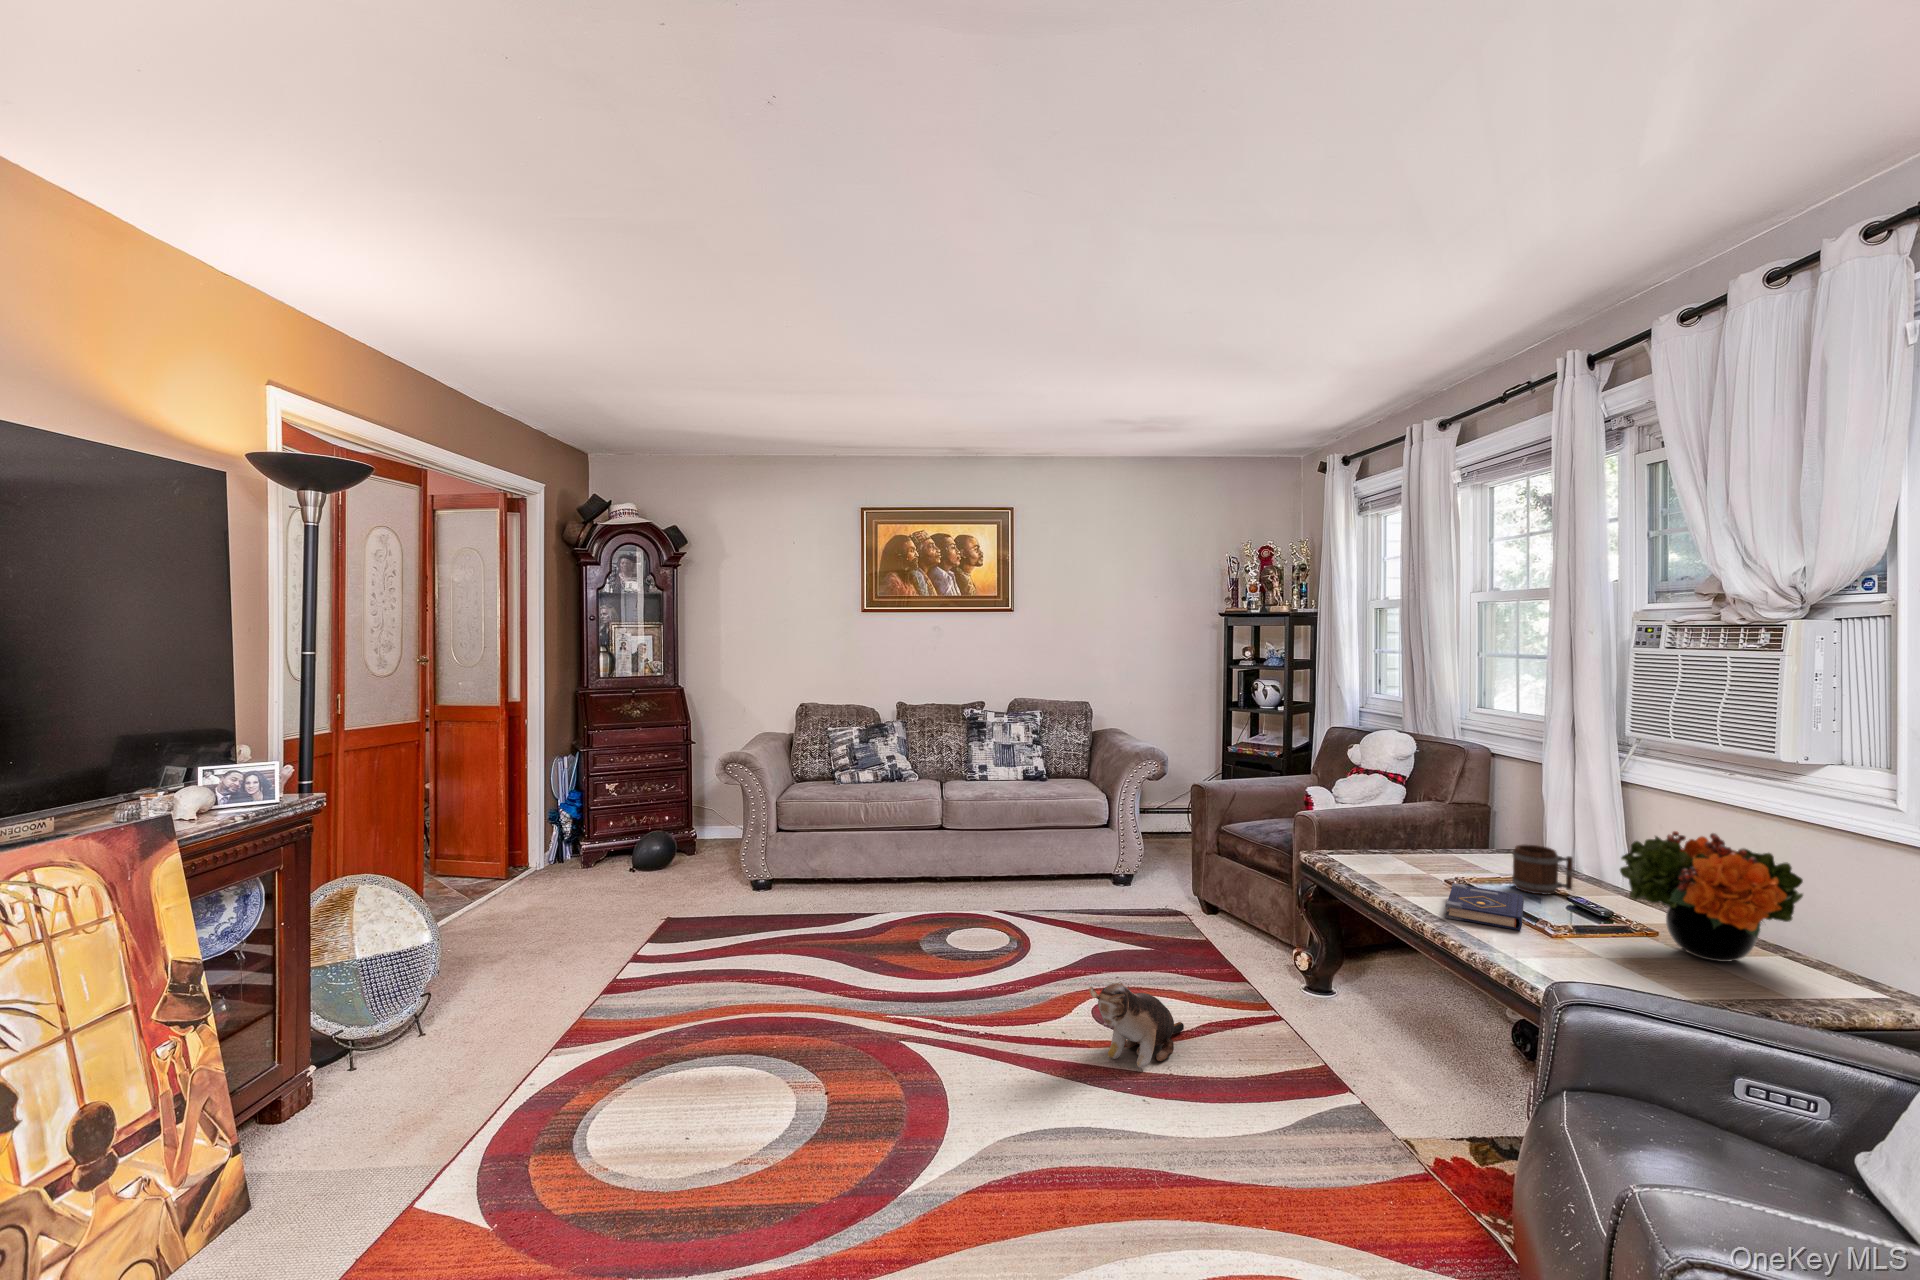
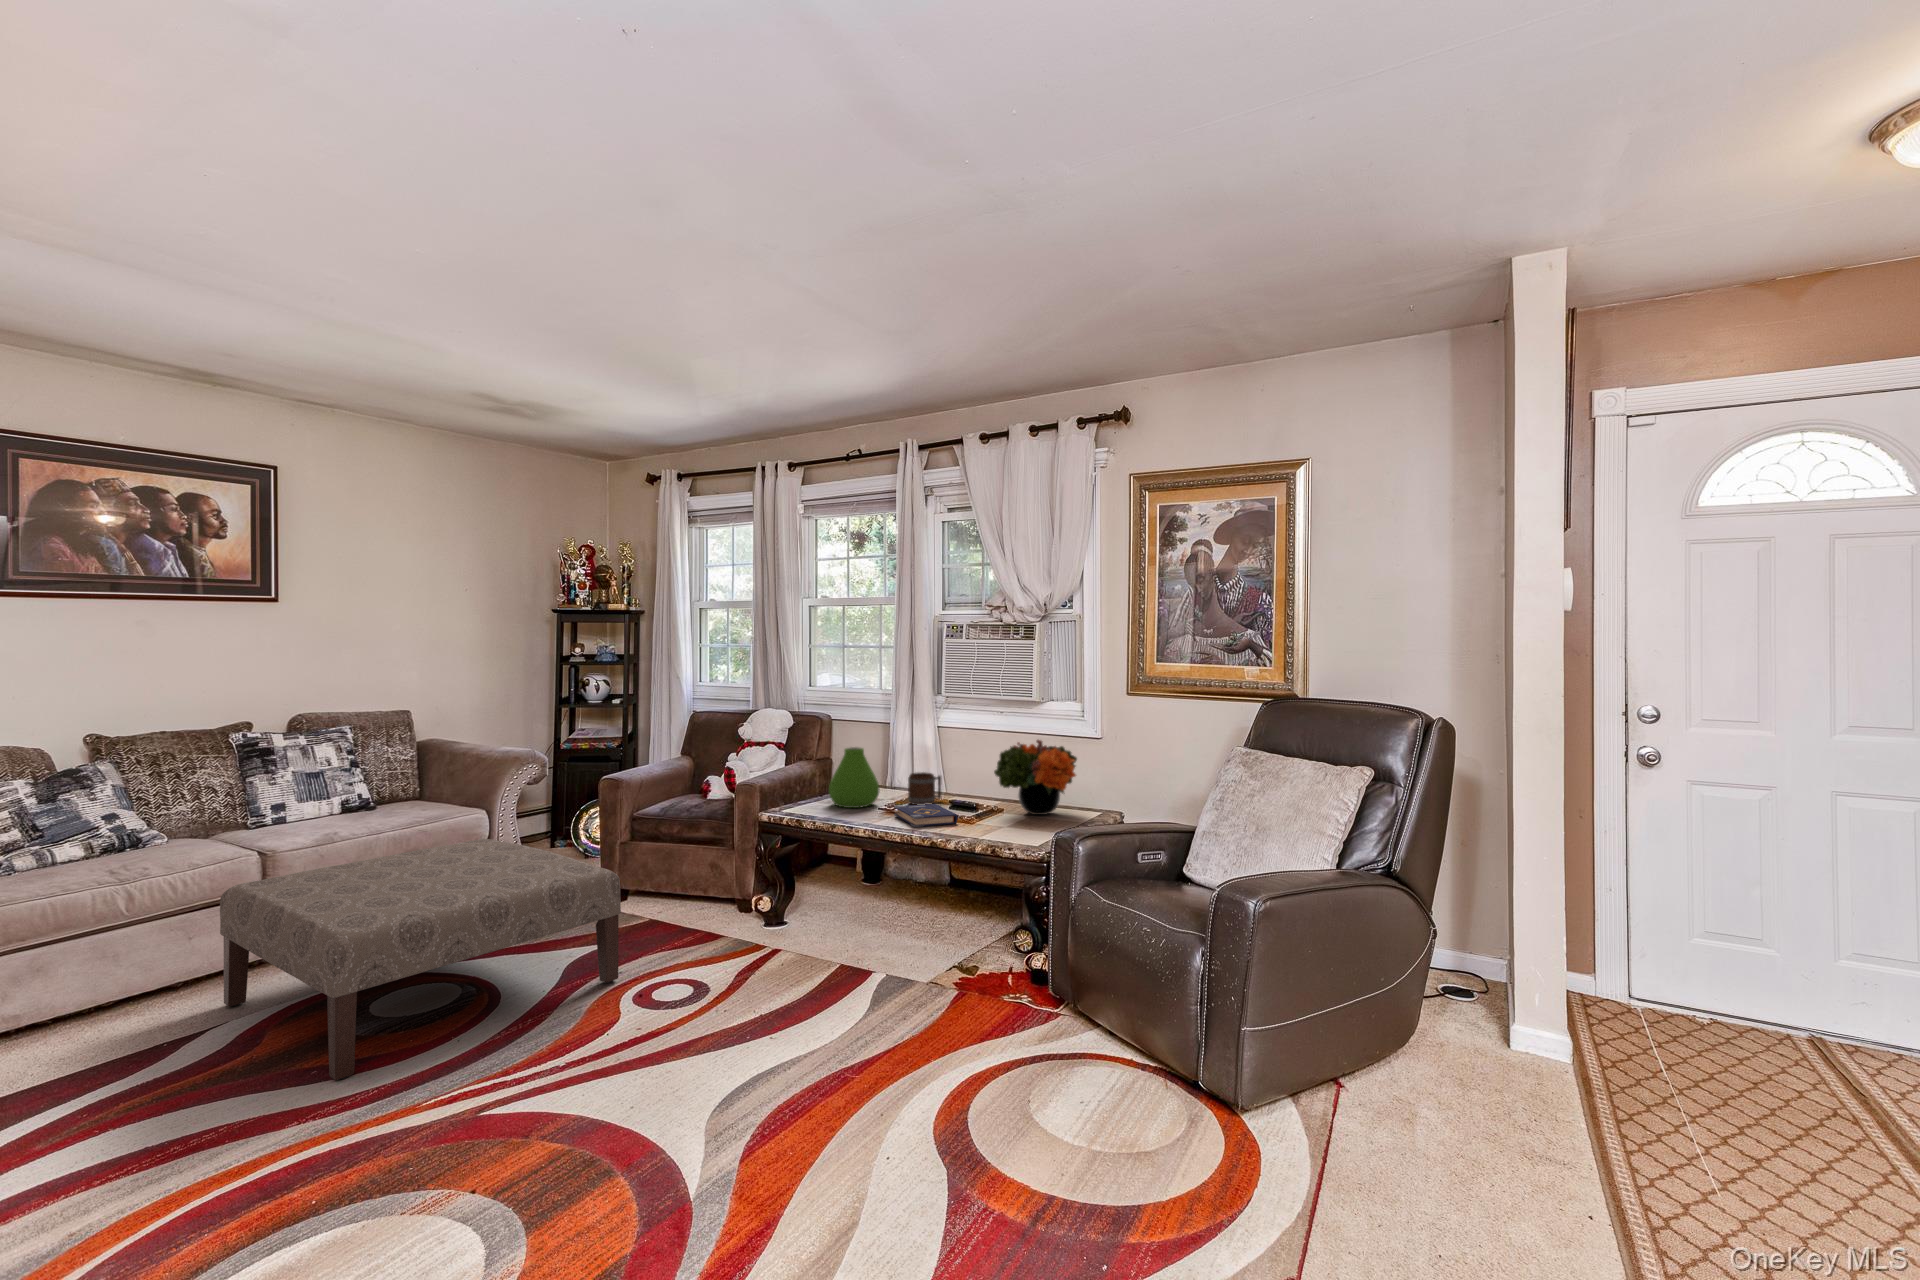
vase: none [1397,794,1471,875] -> present [829,747,880,808]
ottoman: none [869,819,1111,981] -> present [220,839,621,1080]
plush toy: present [1089,983,1184,1068] -> none [697,949,749,1027]

